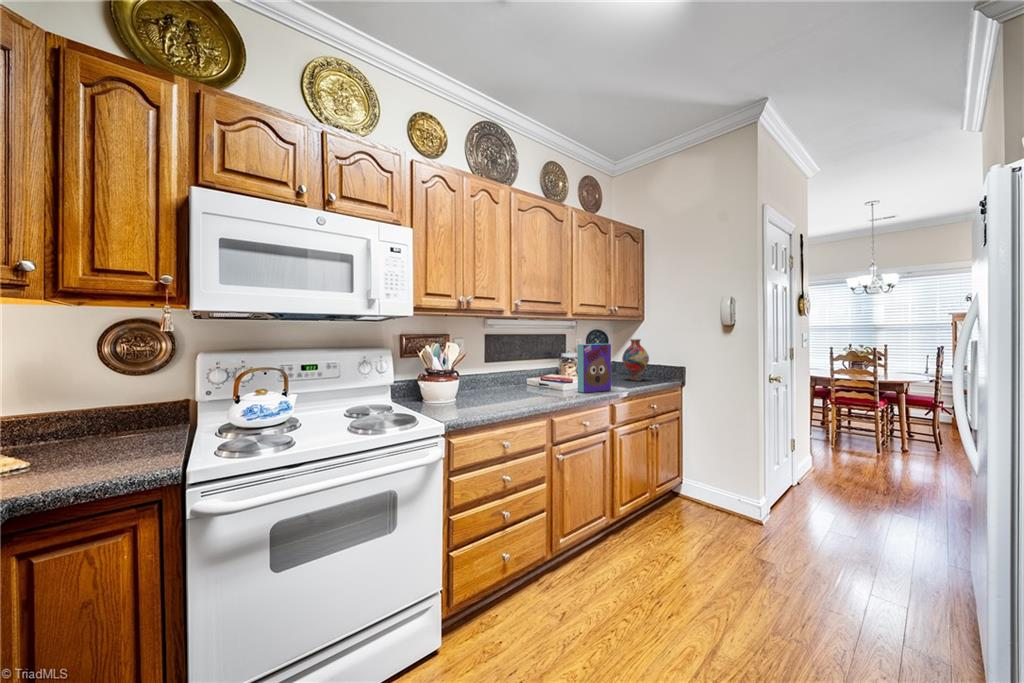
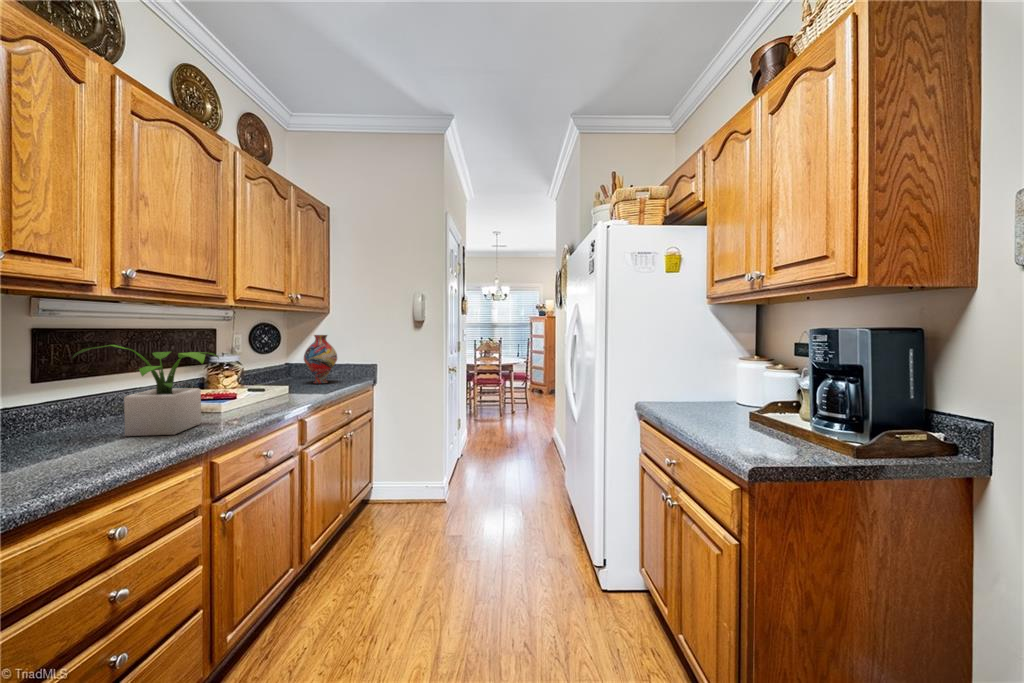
potted plant: none [495,344,560,399] -> present [72,345,219,436]
cereal box: present [577,344,611,393] -> none [248,342,298,411]

